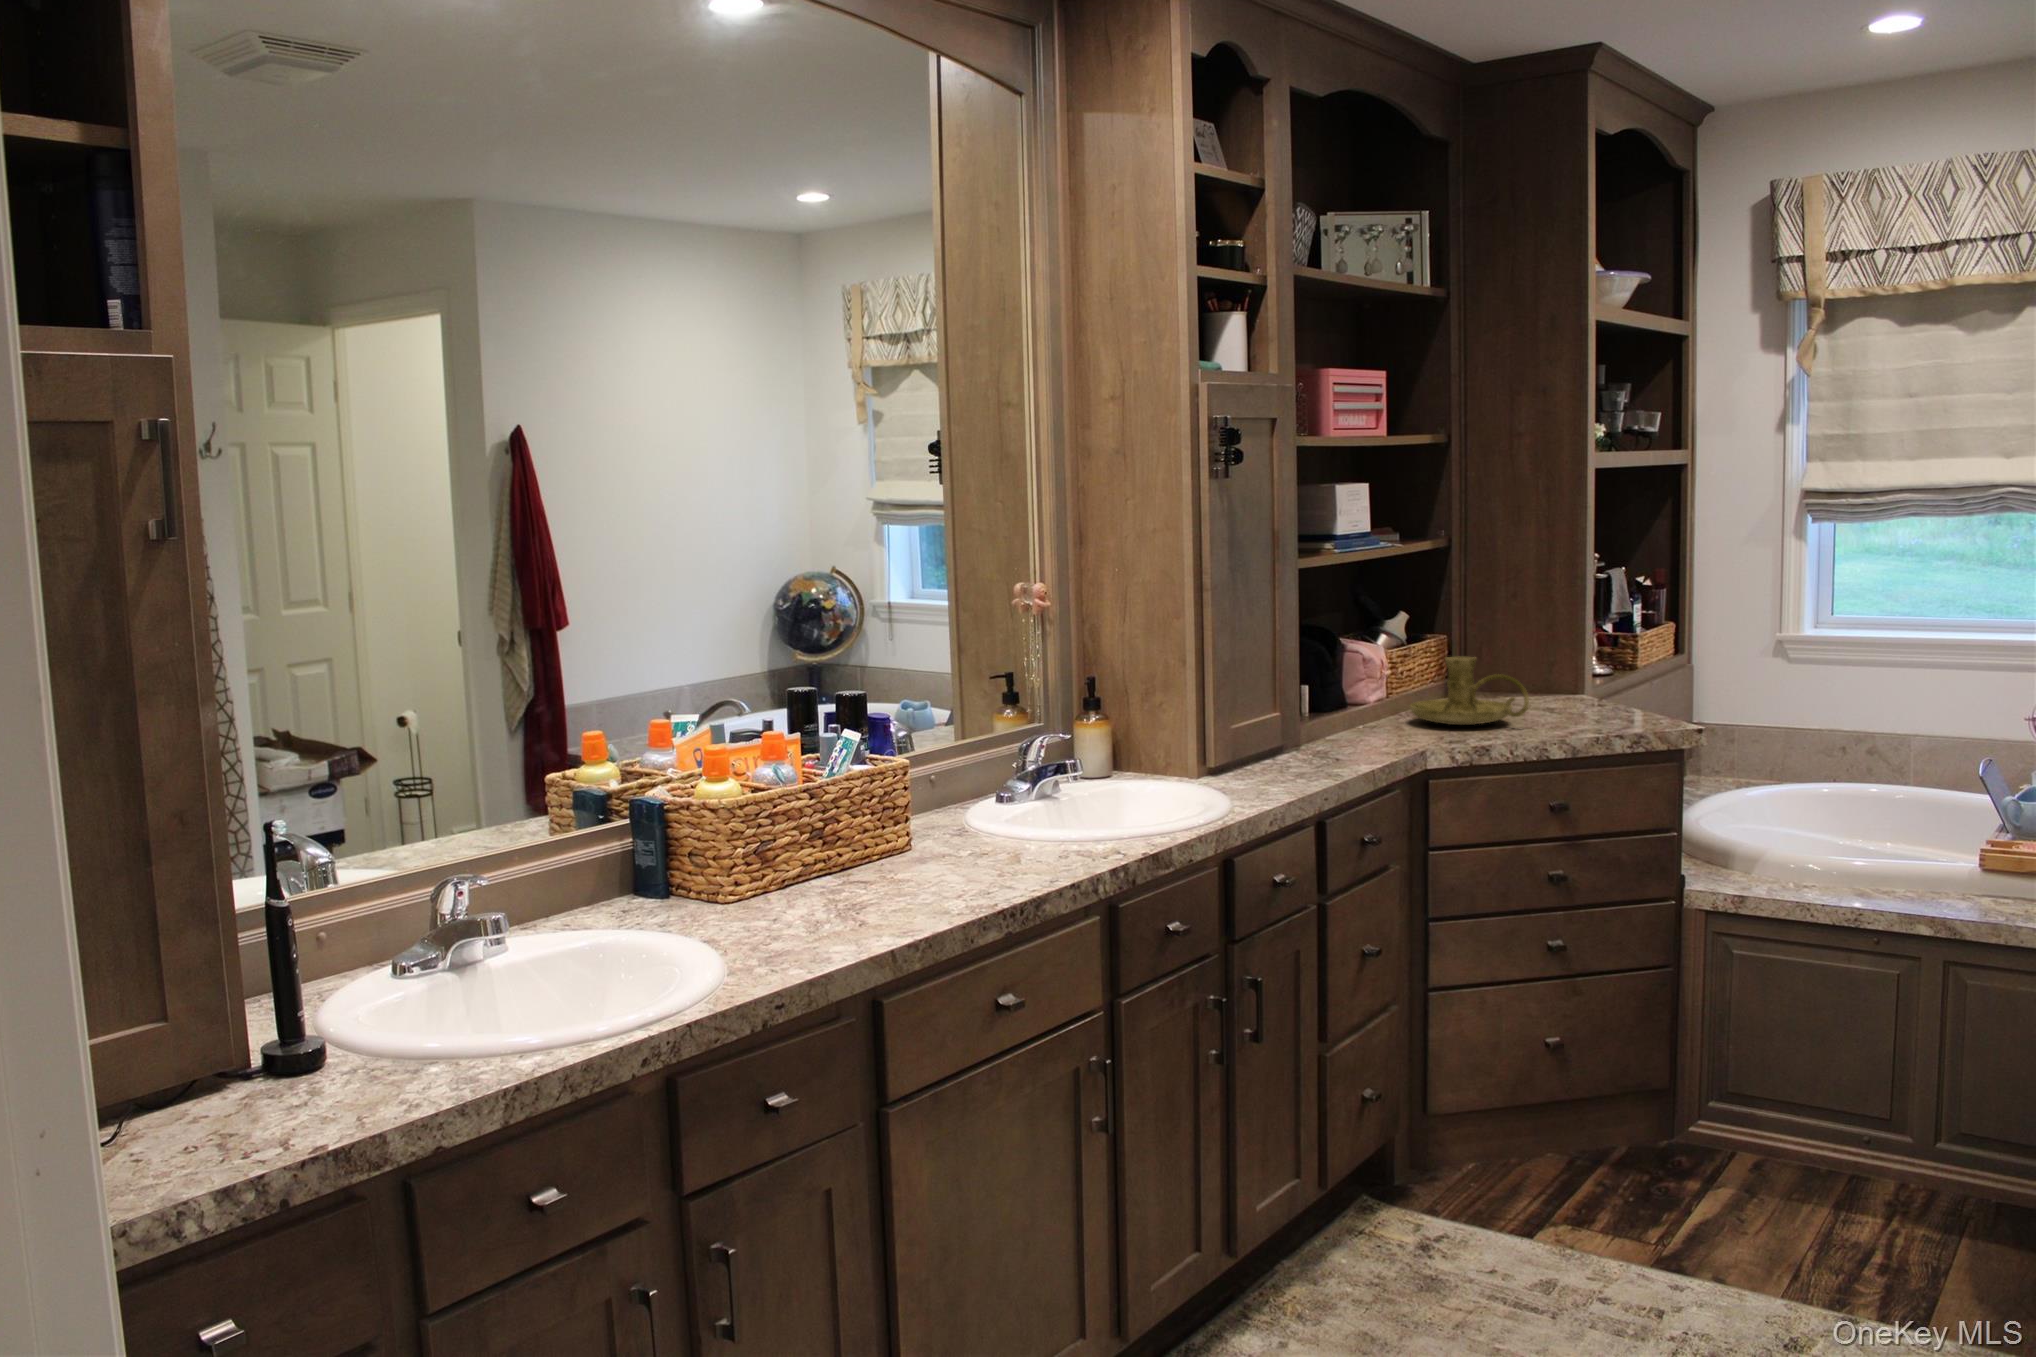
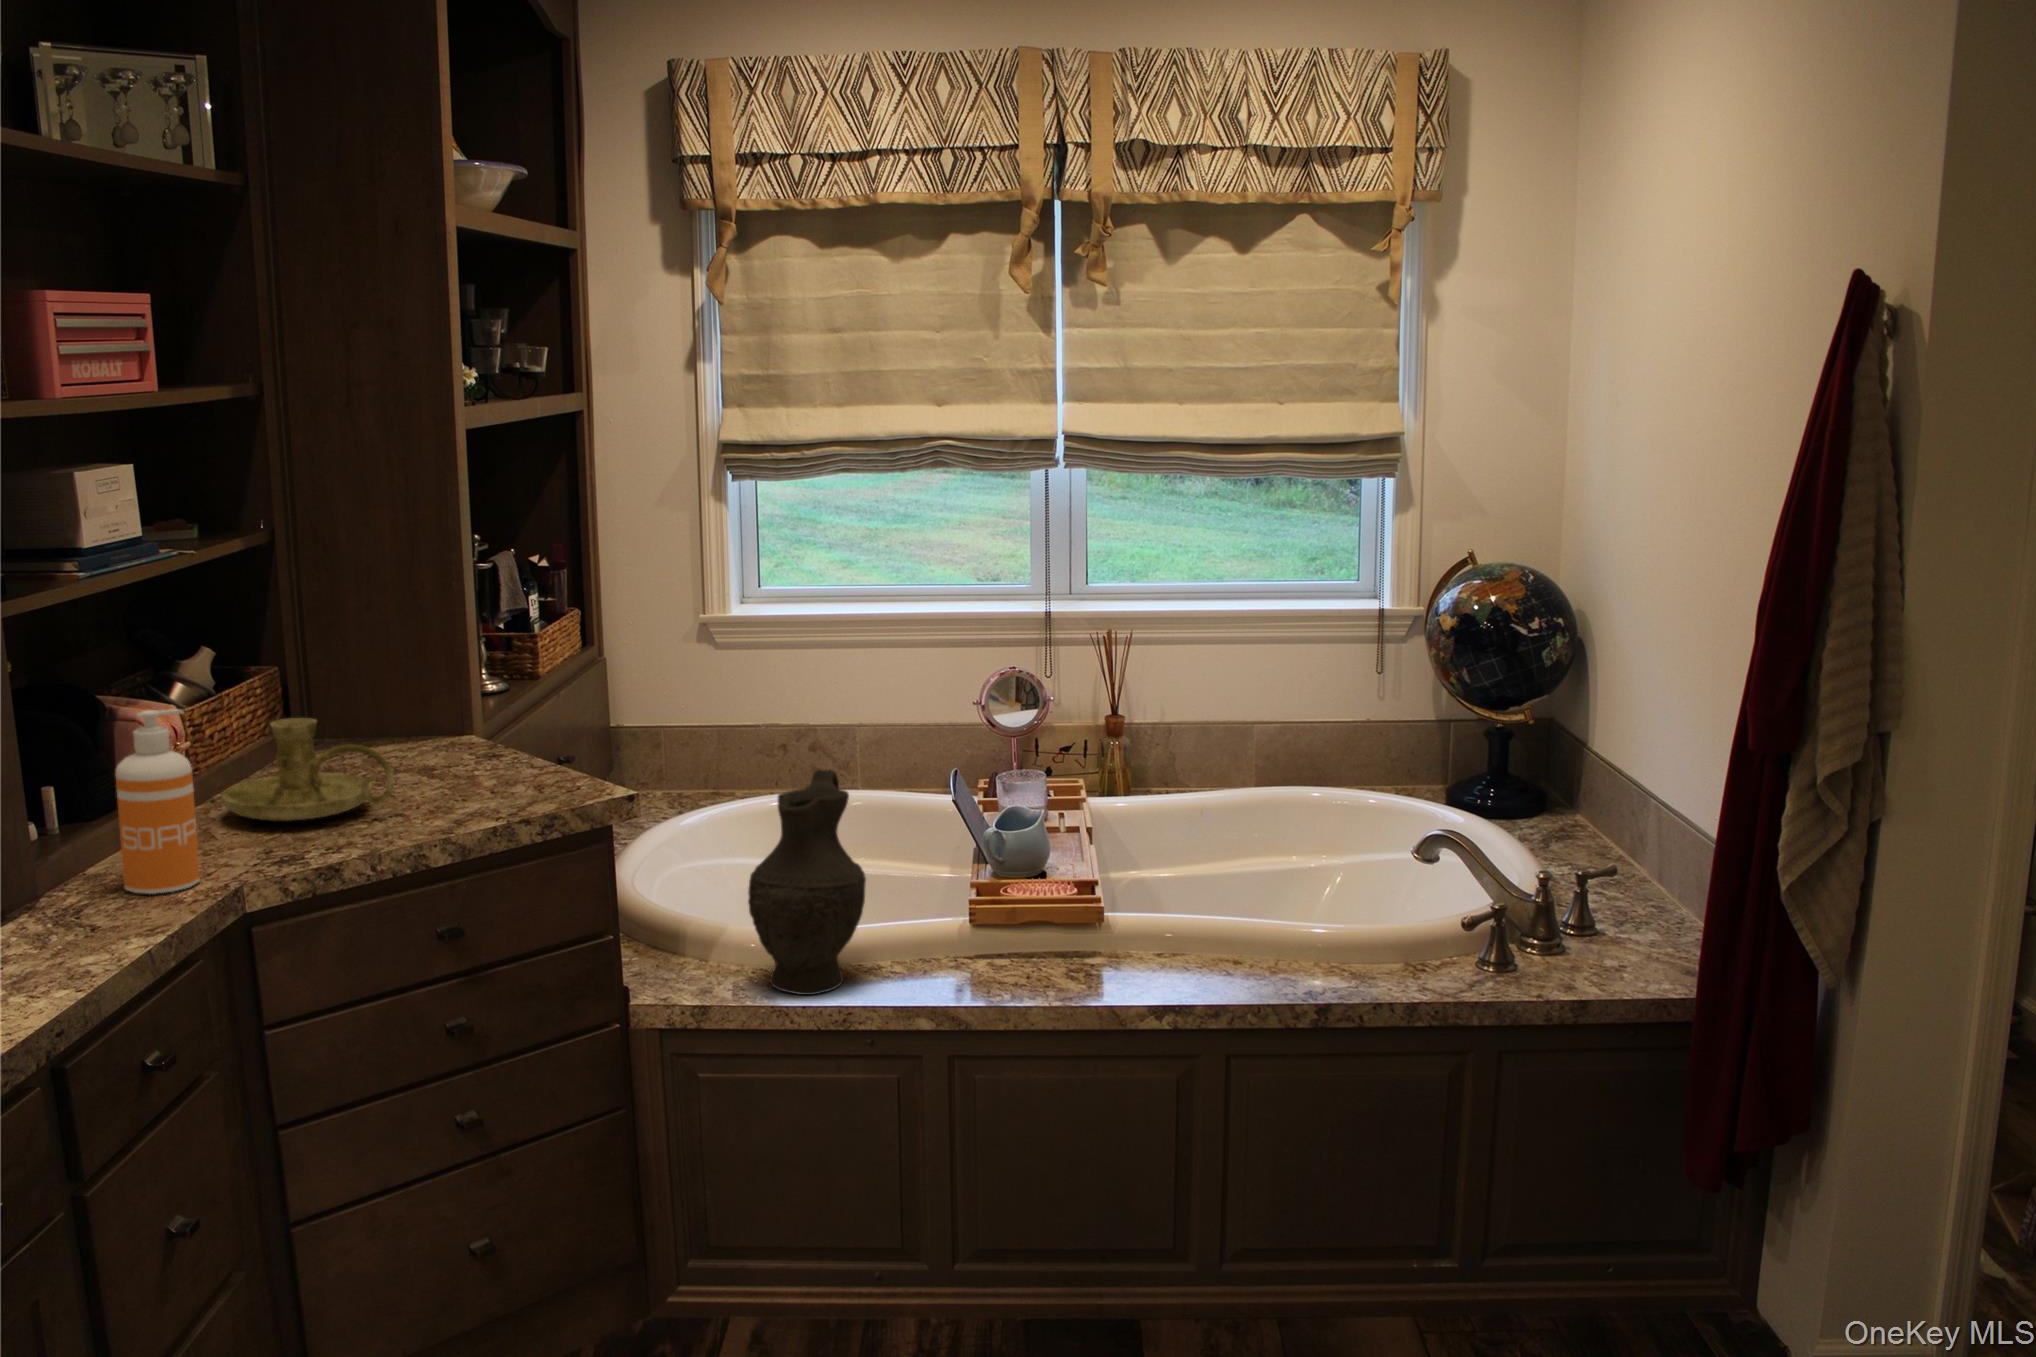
soap dispenser: none [1349,629,1397,750] -> present [115,709,200,894]
decorative vase: none [1804,723,1913,900] -> present [748,769,866,995]

